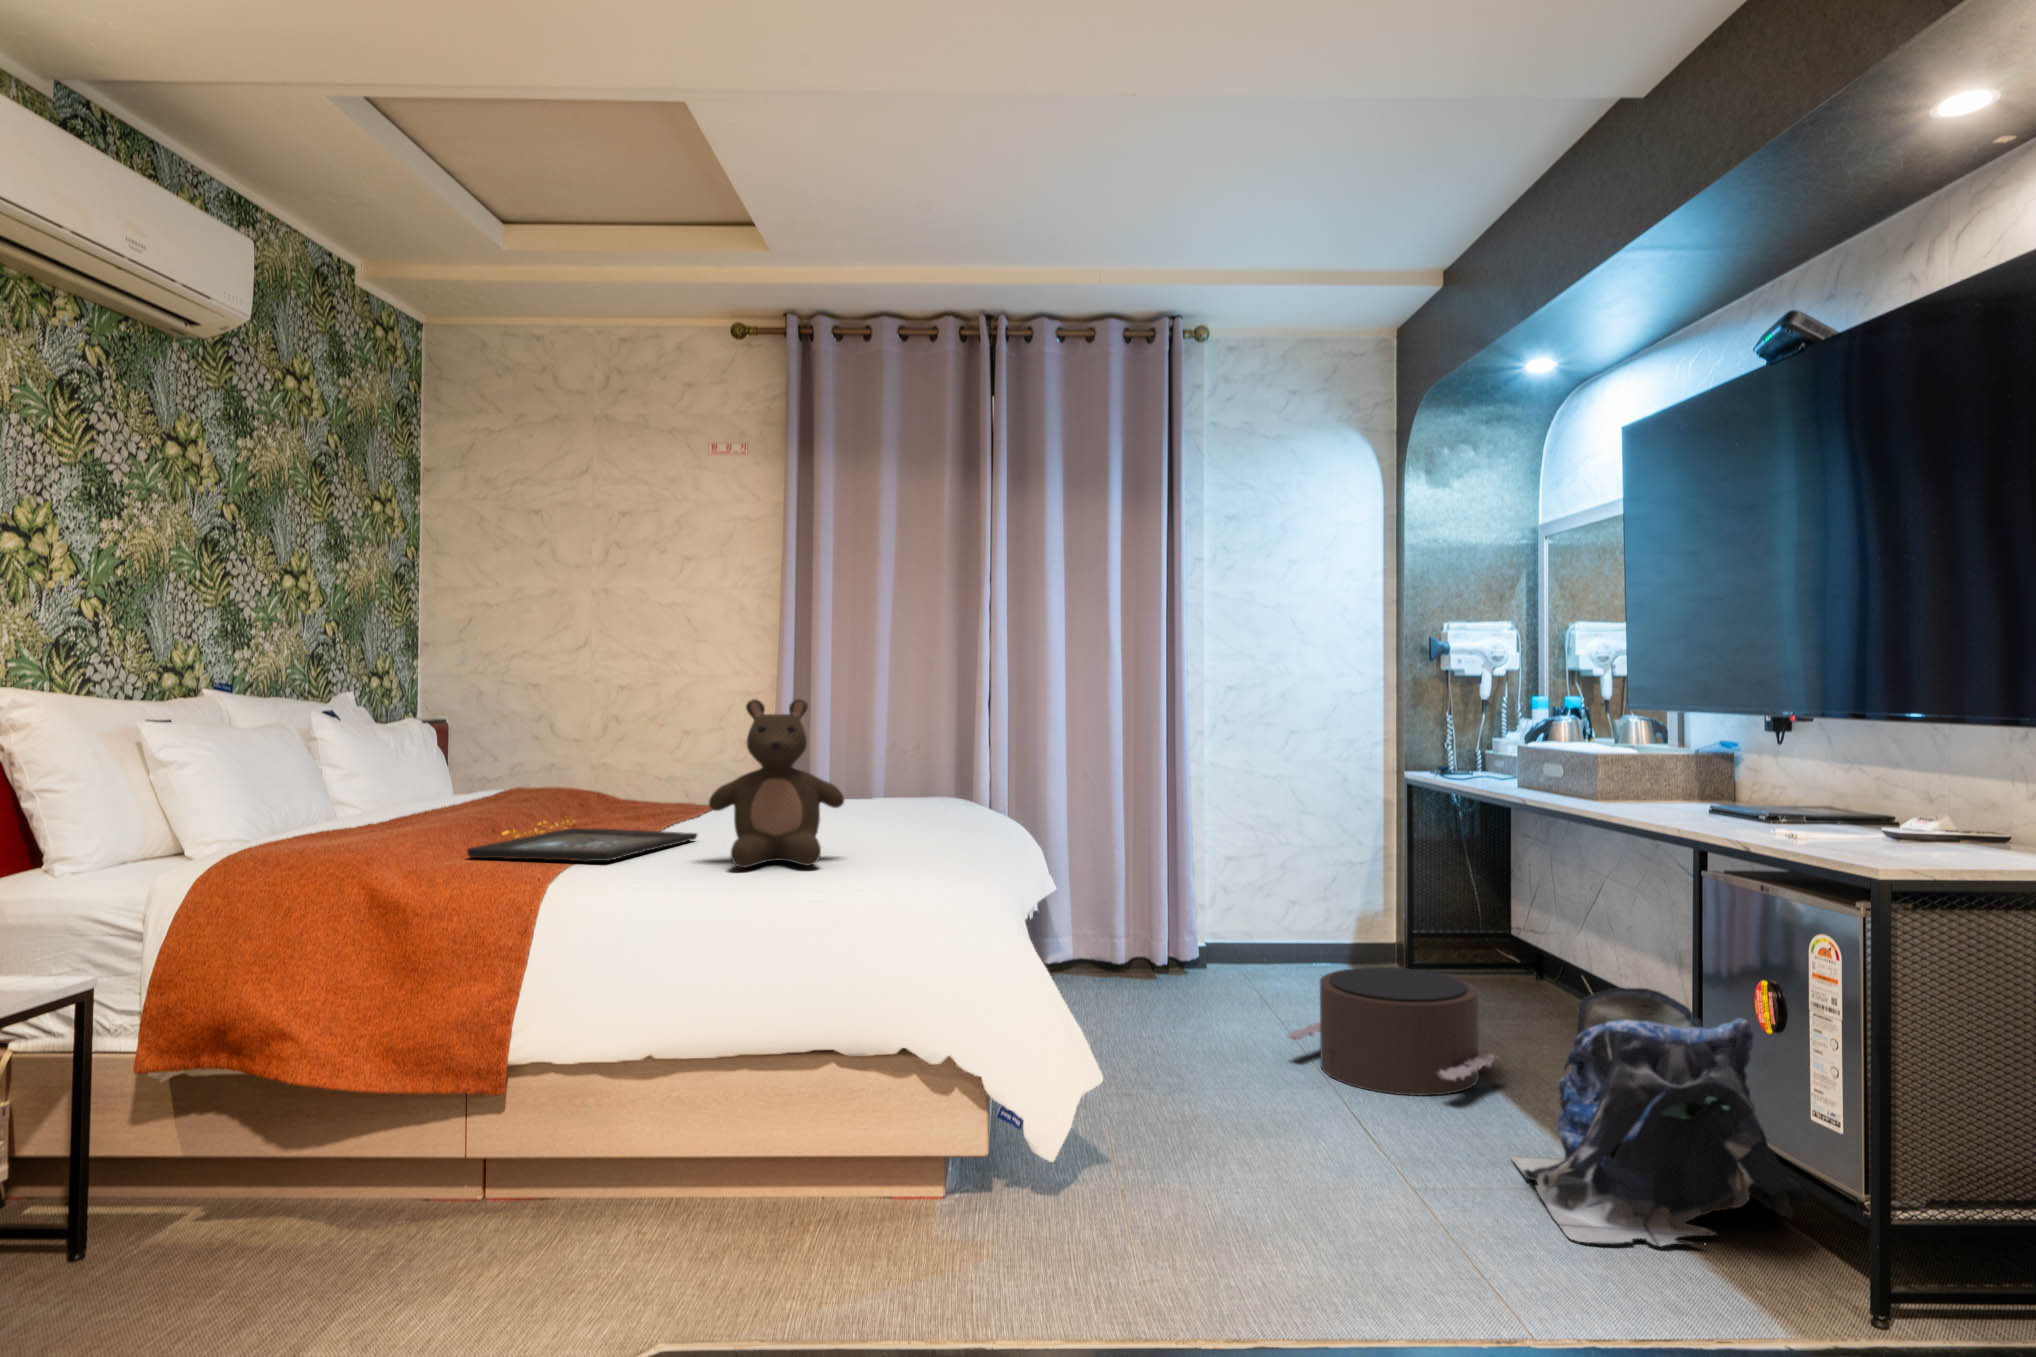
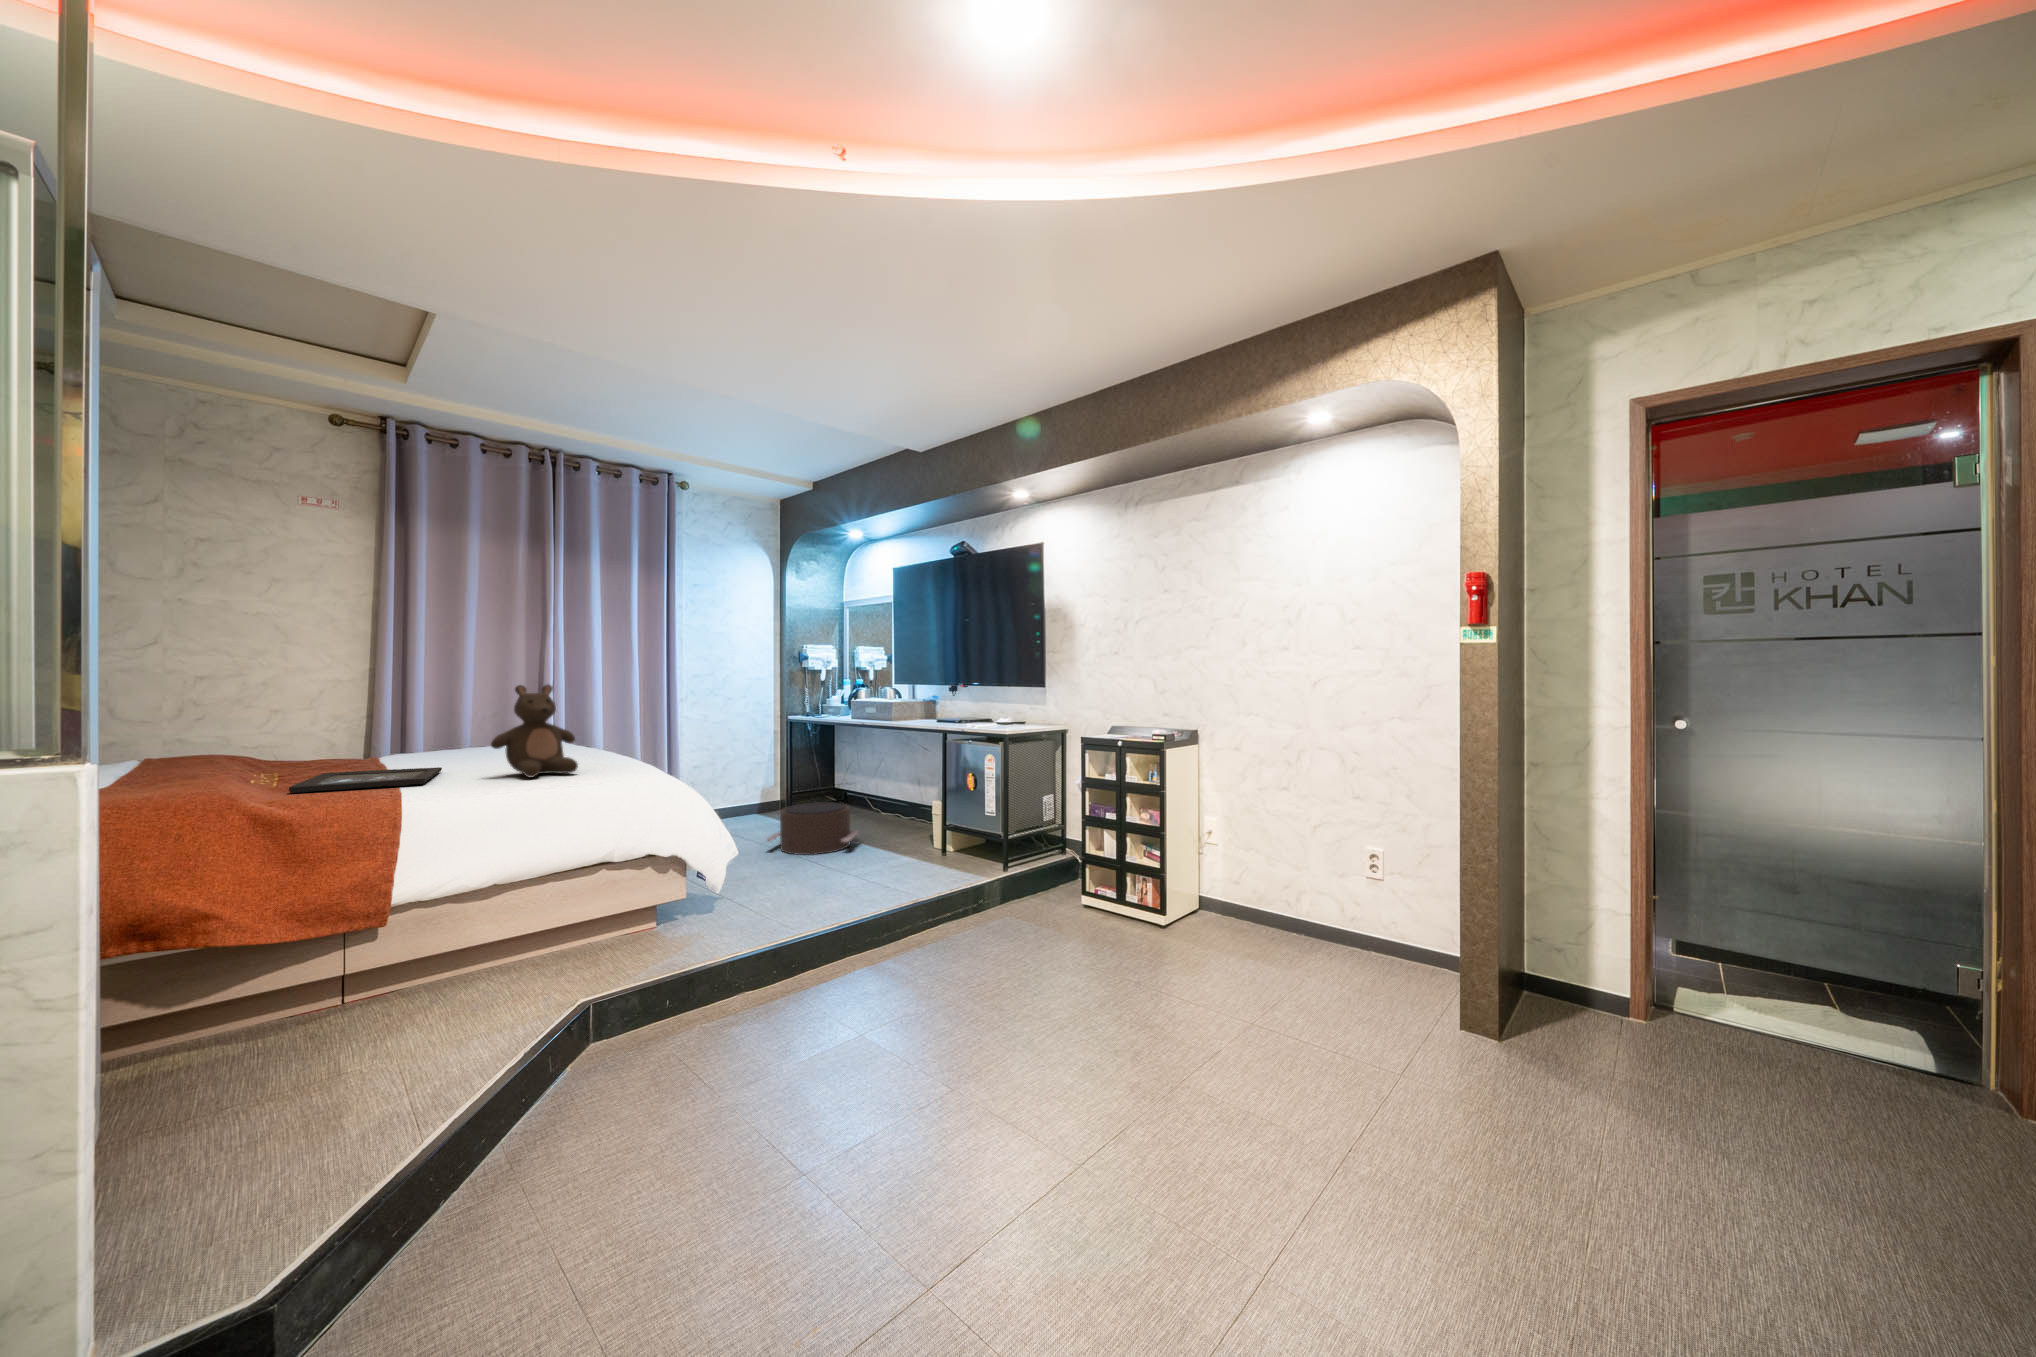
backpack: present [1511,988,1807,1247] -> none [880,789,981,878]

